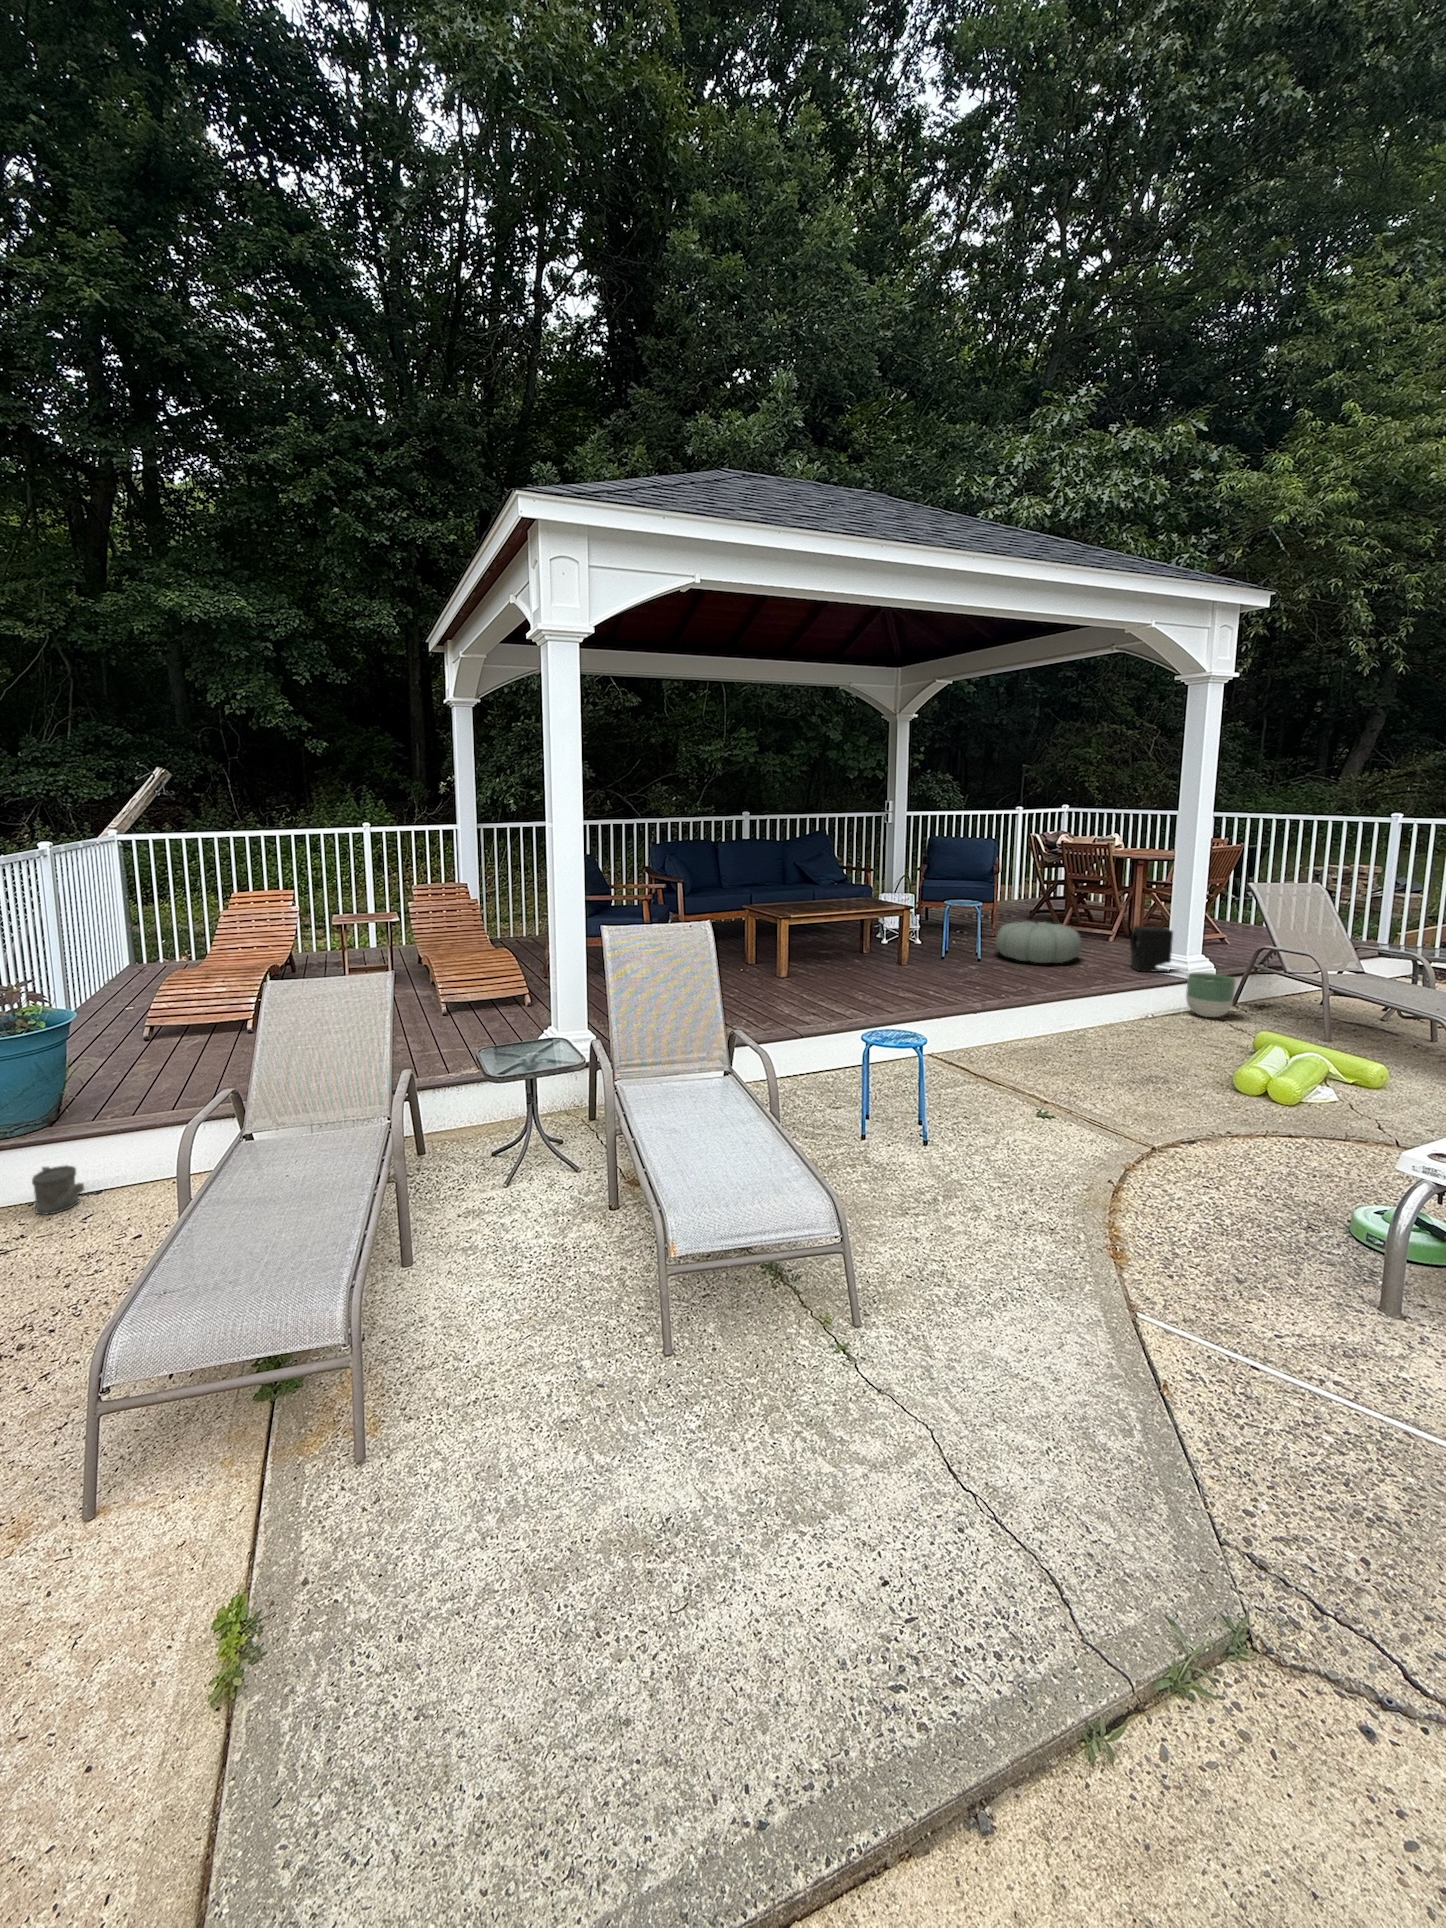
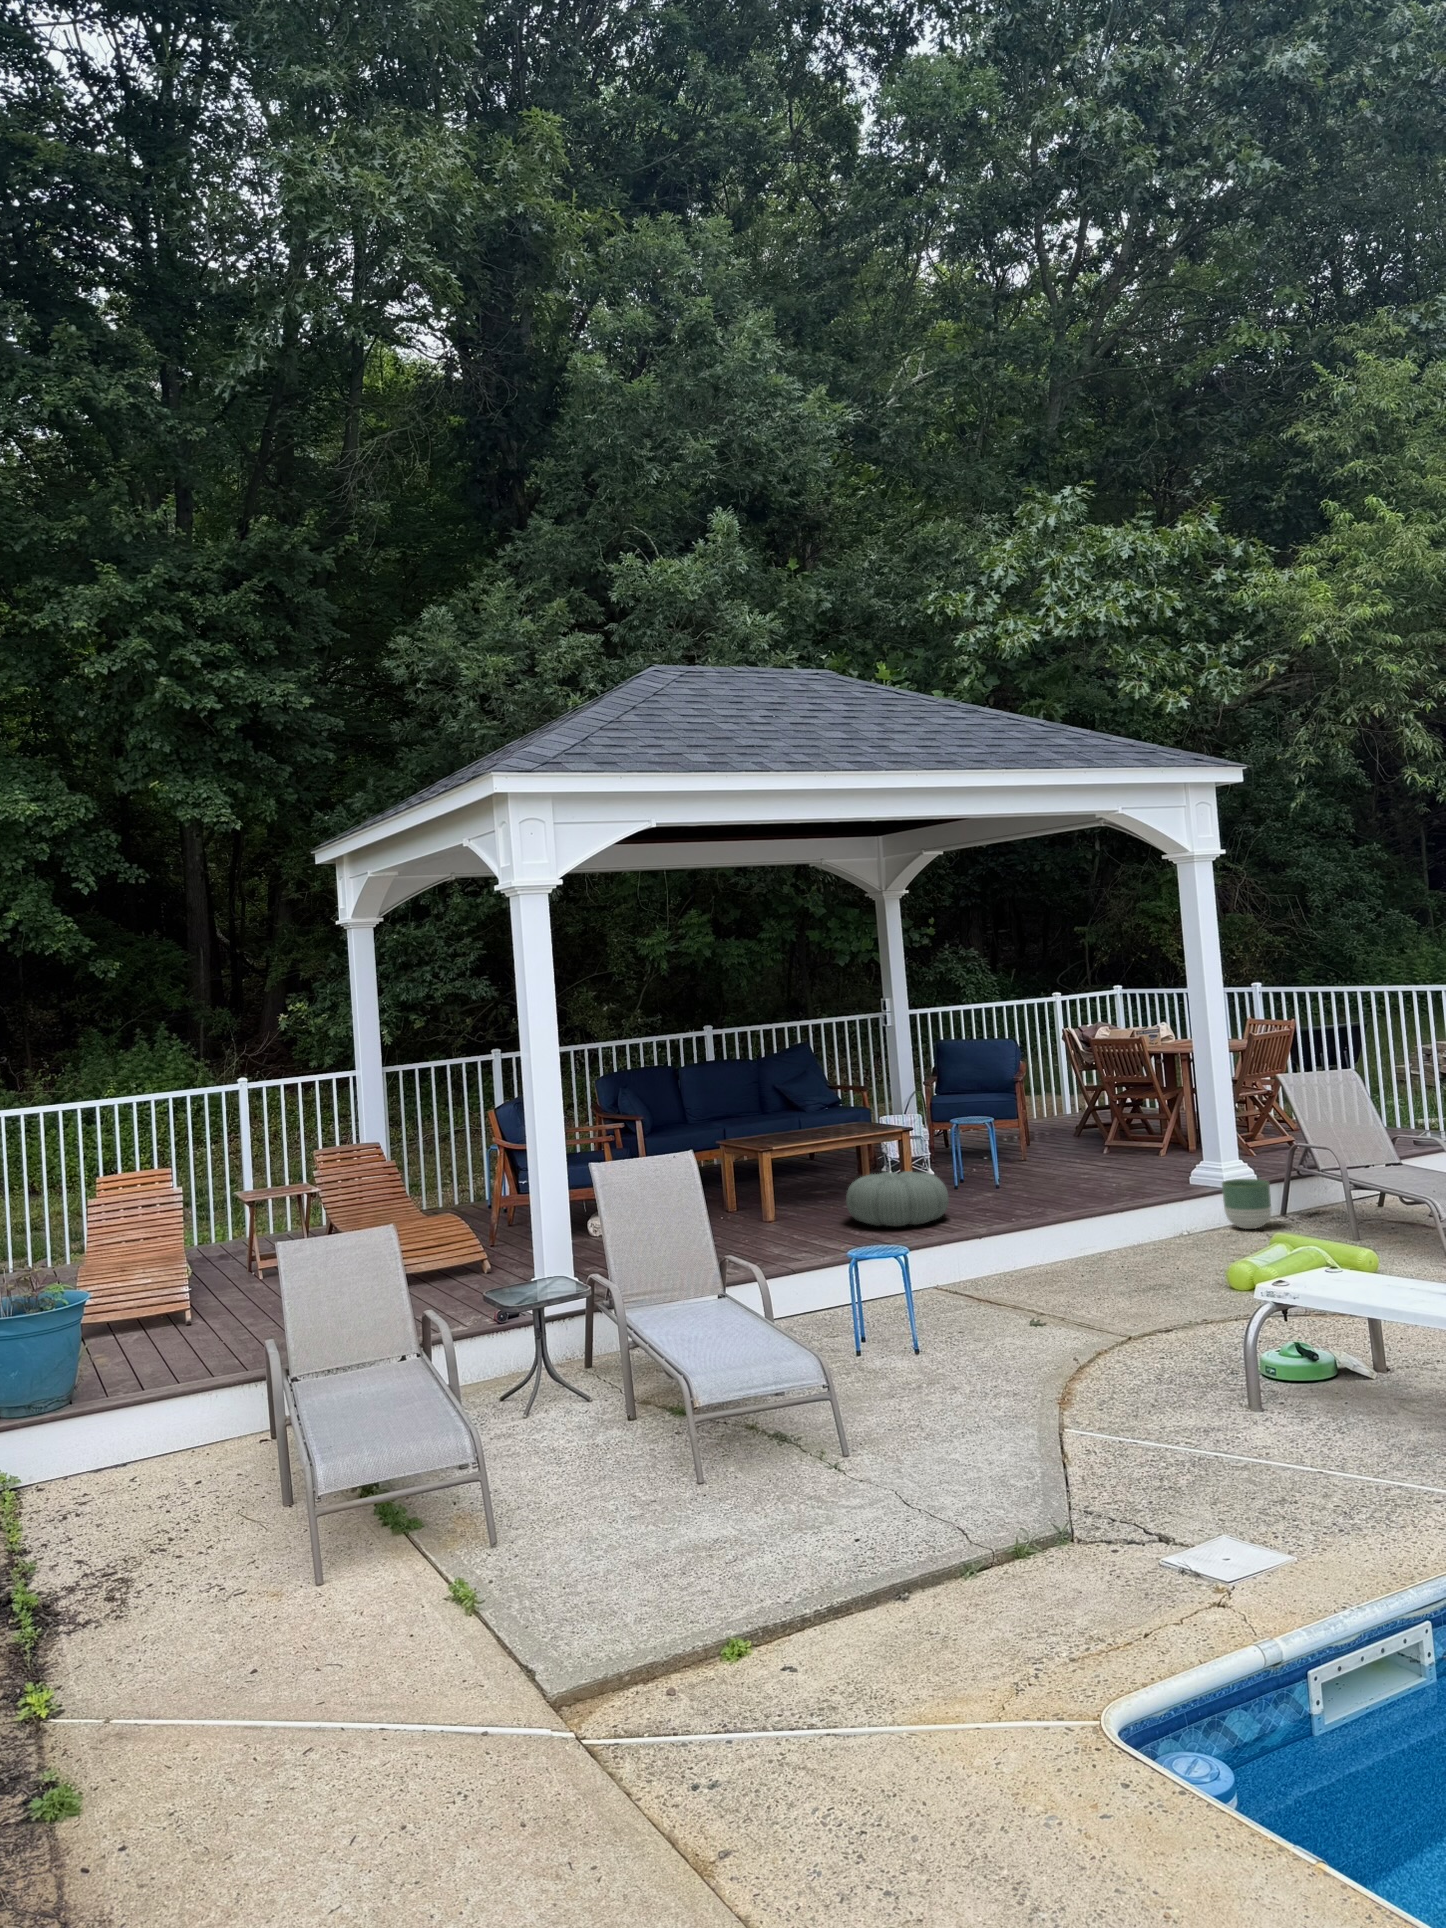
pouf: present [996,922,1081,963] -> present [846,1171,949,1226]
speaker: present [1130,926,1173,972] -> none [1163,1131,1208,1184]
watering can: present [32,1166,84,1215] -> none [67,1437,133,1483]

